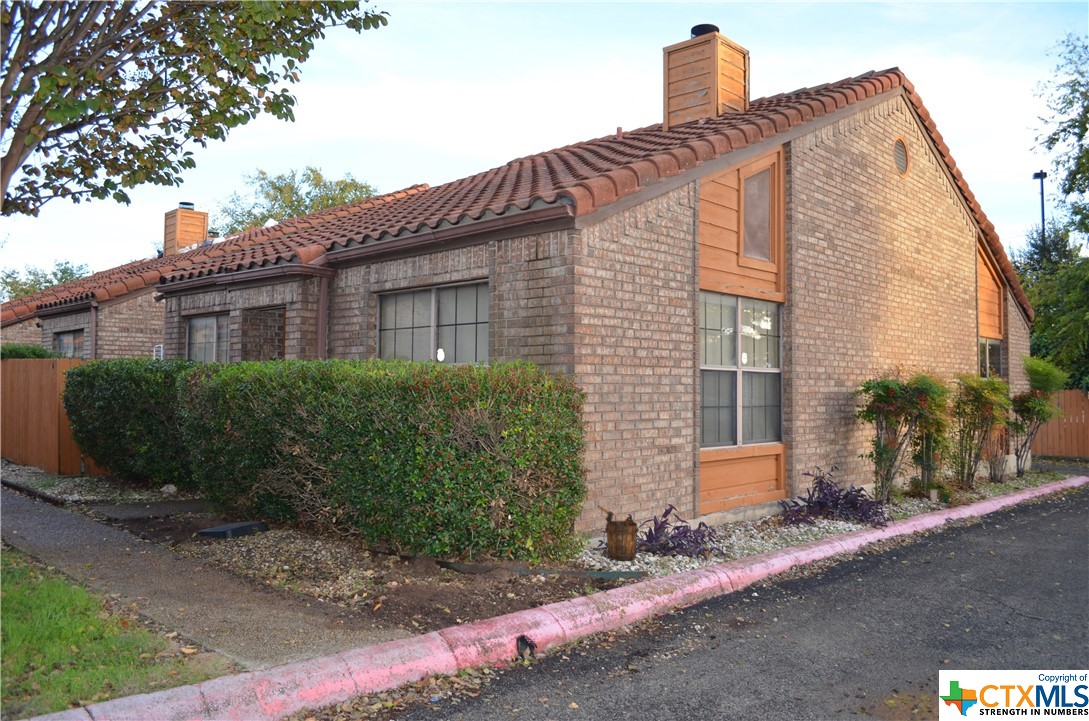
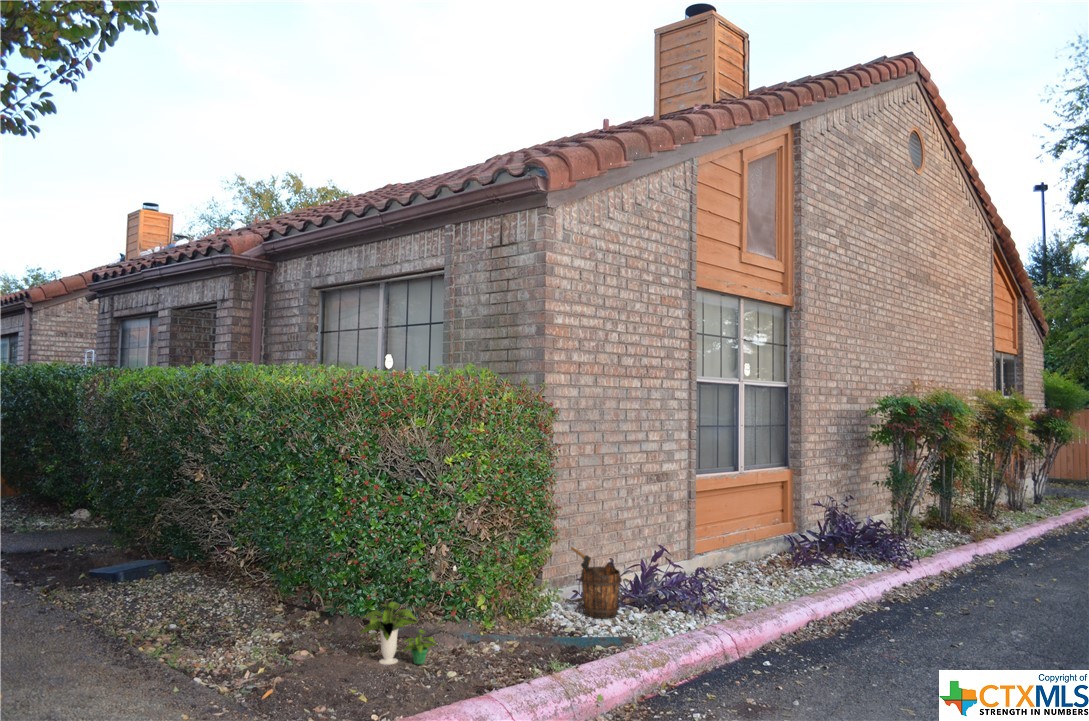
potted plant: present [924,482,952,503] -> present [360,602,436,665]

